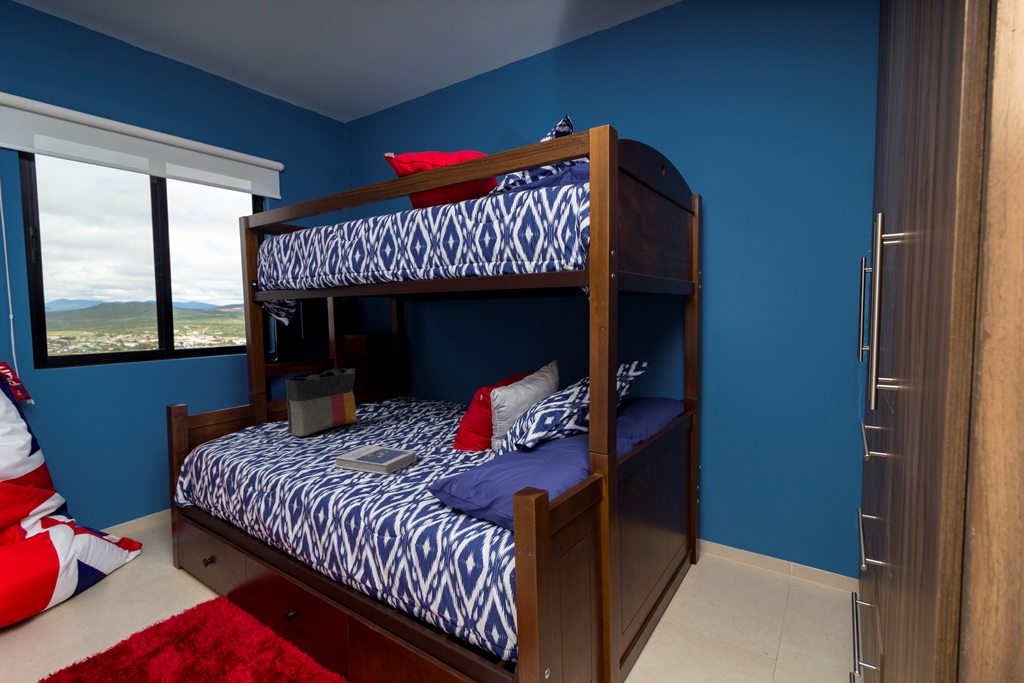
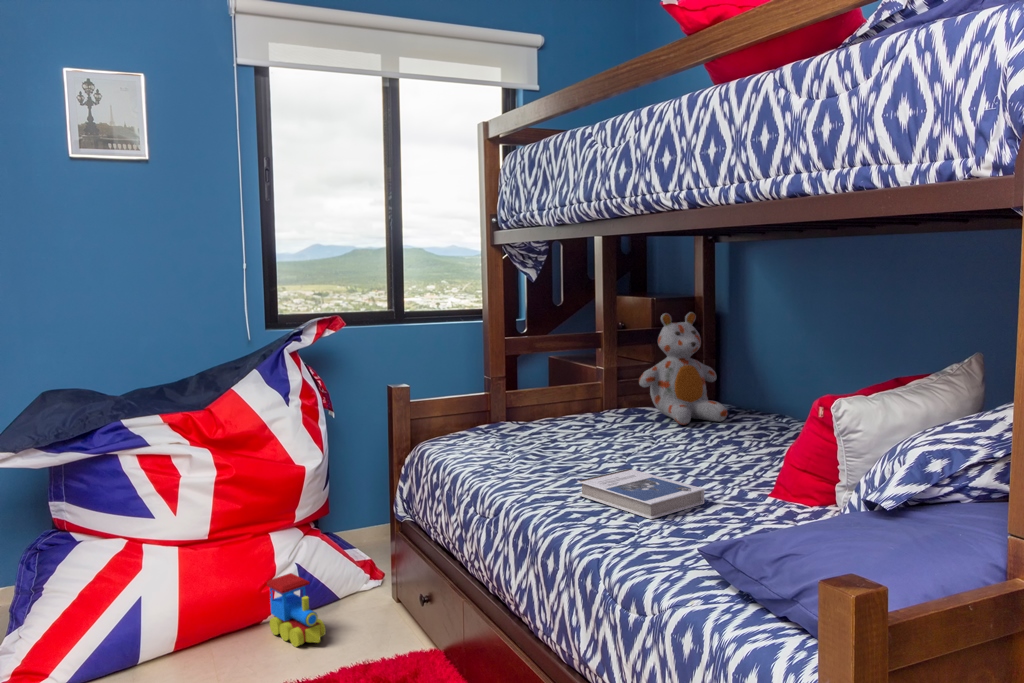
stuffed bear: none [360,345,416,414] -> present [639,312,727,425]
tote bag: present [285,368,357,436] -> none [526,348,630,445]
toy train: none [50,565,116,626] -> present [267,573,326,647]

